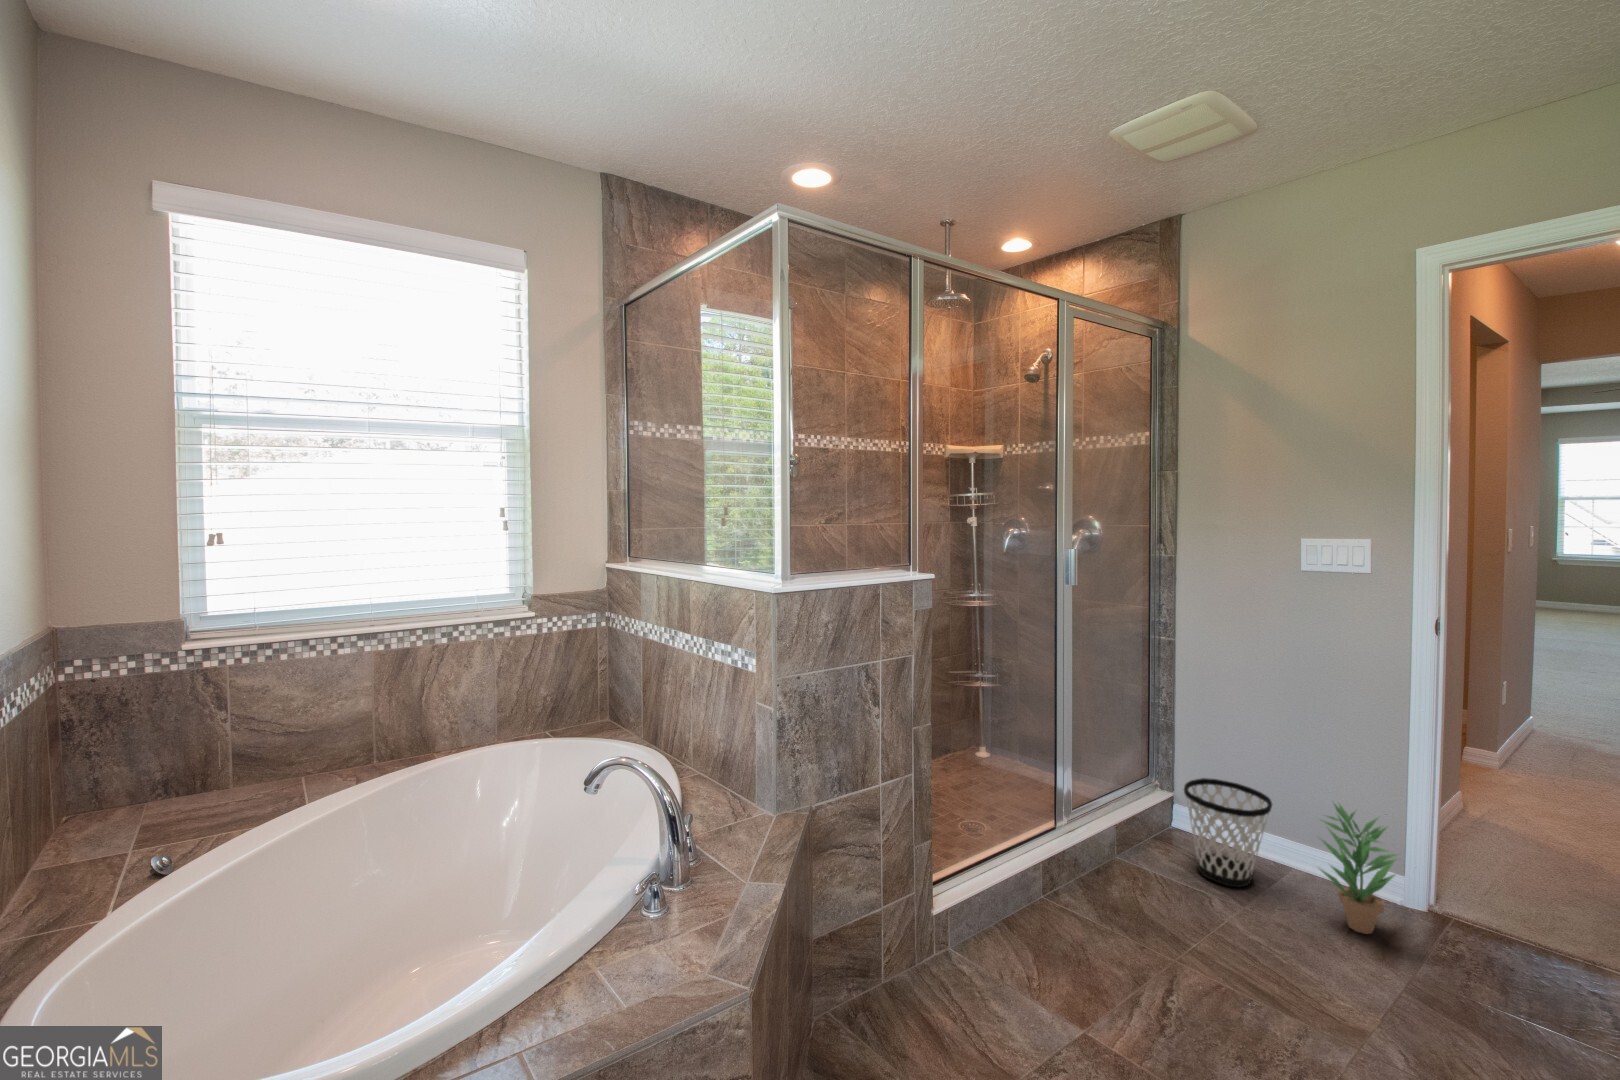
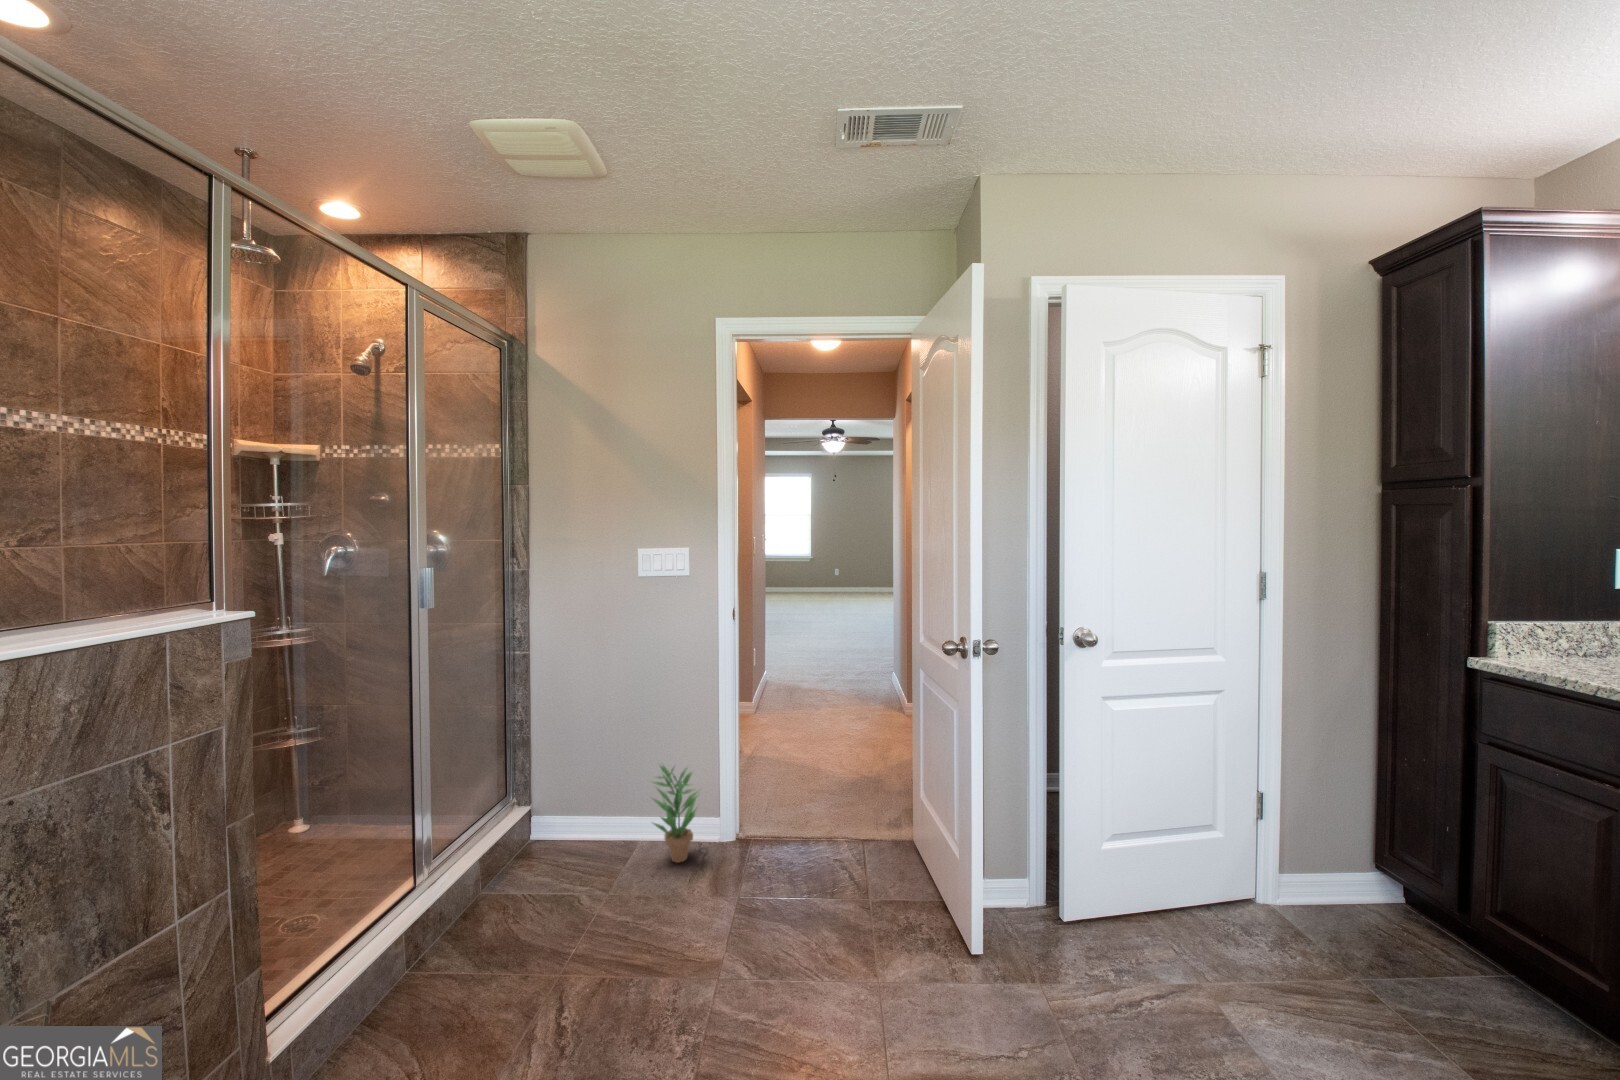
wastebasket: present [1184,778,1272,887] -> none [544,774,616,871]

